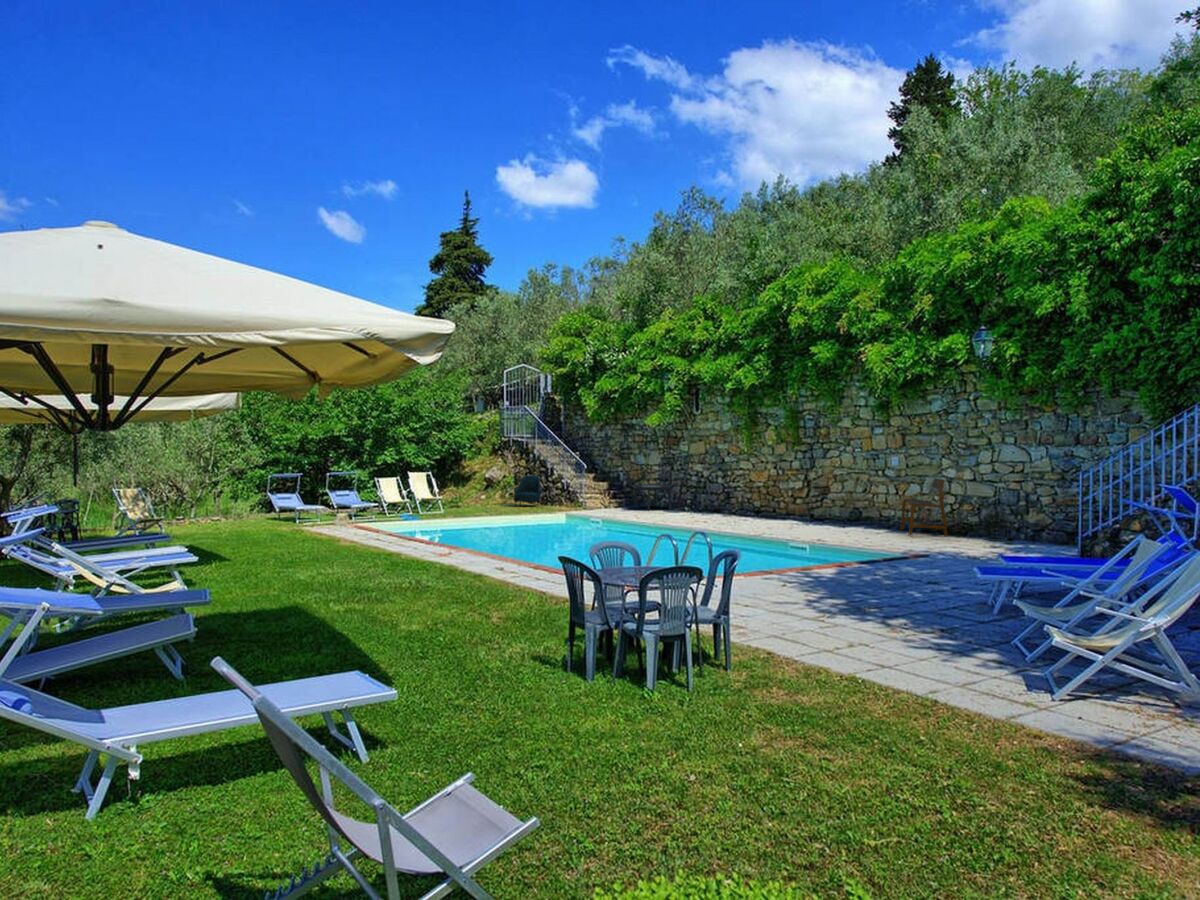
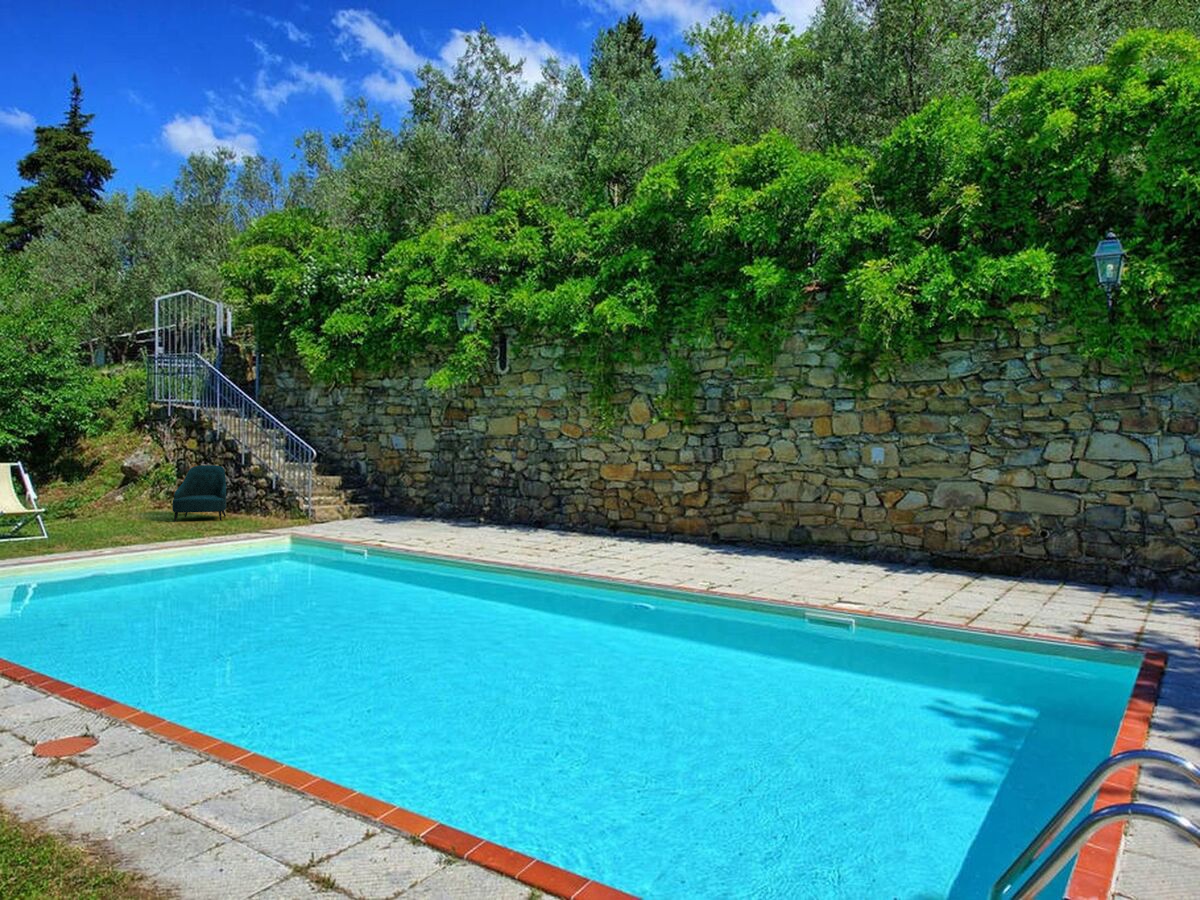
bench: present [900,478,948,537] -> none [892,481,1008,588]
round table: present [632,484,672,511] -> none [395,482,463,527]
potted tree: present [983,506,1008,541] -> none [1068,526,1116,595]

